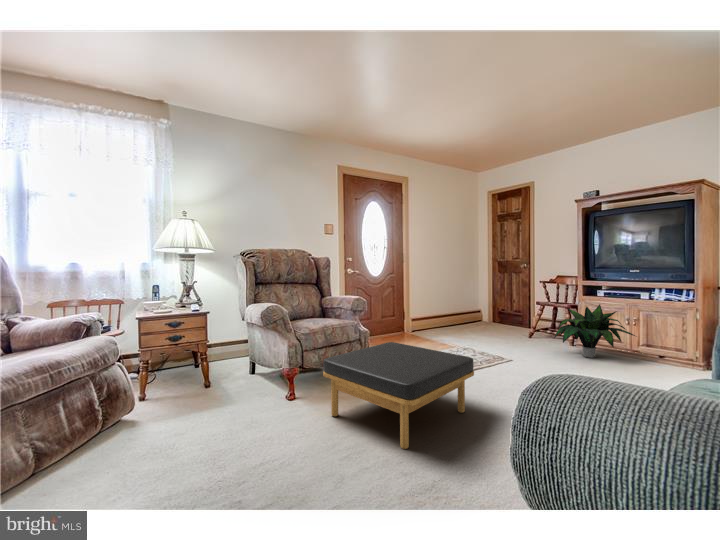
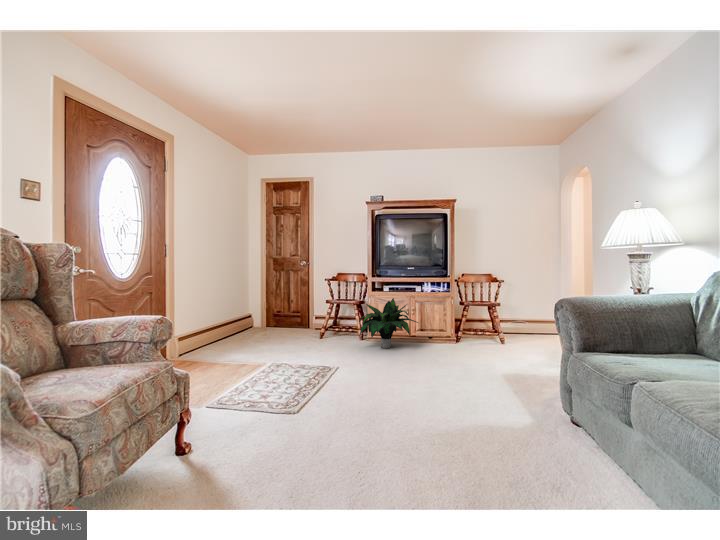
ottoman: present [323,342,474,449] -> none [208,366,405,515]

